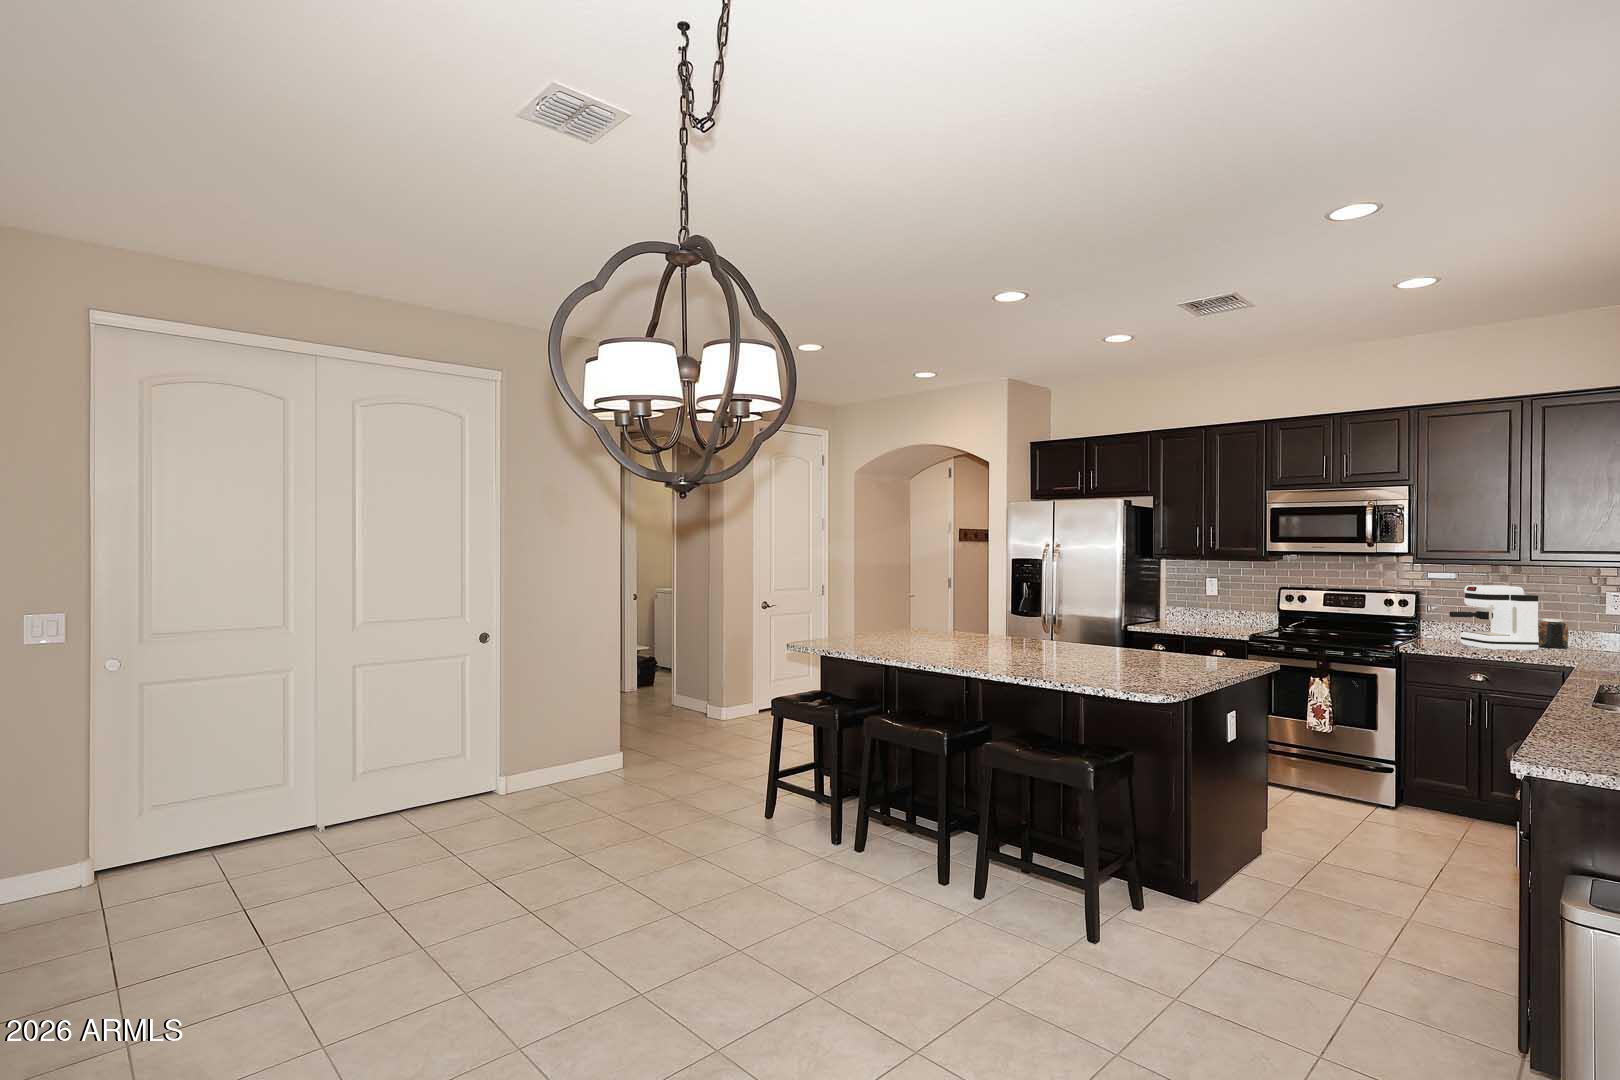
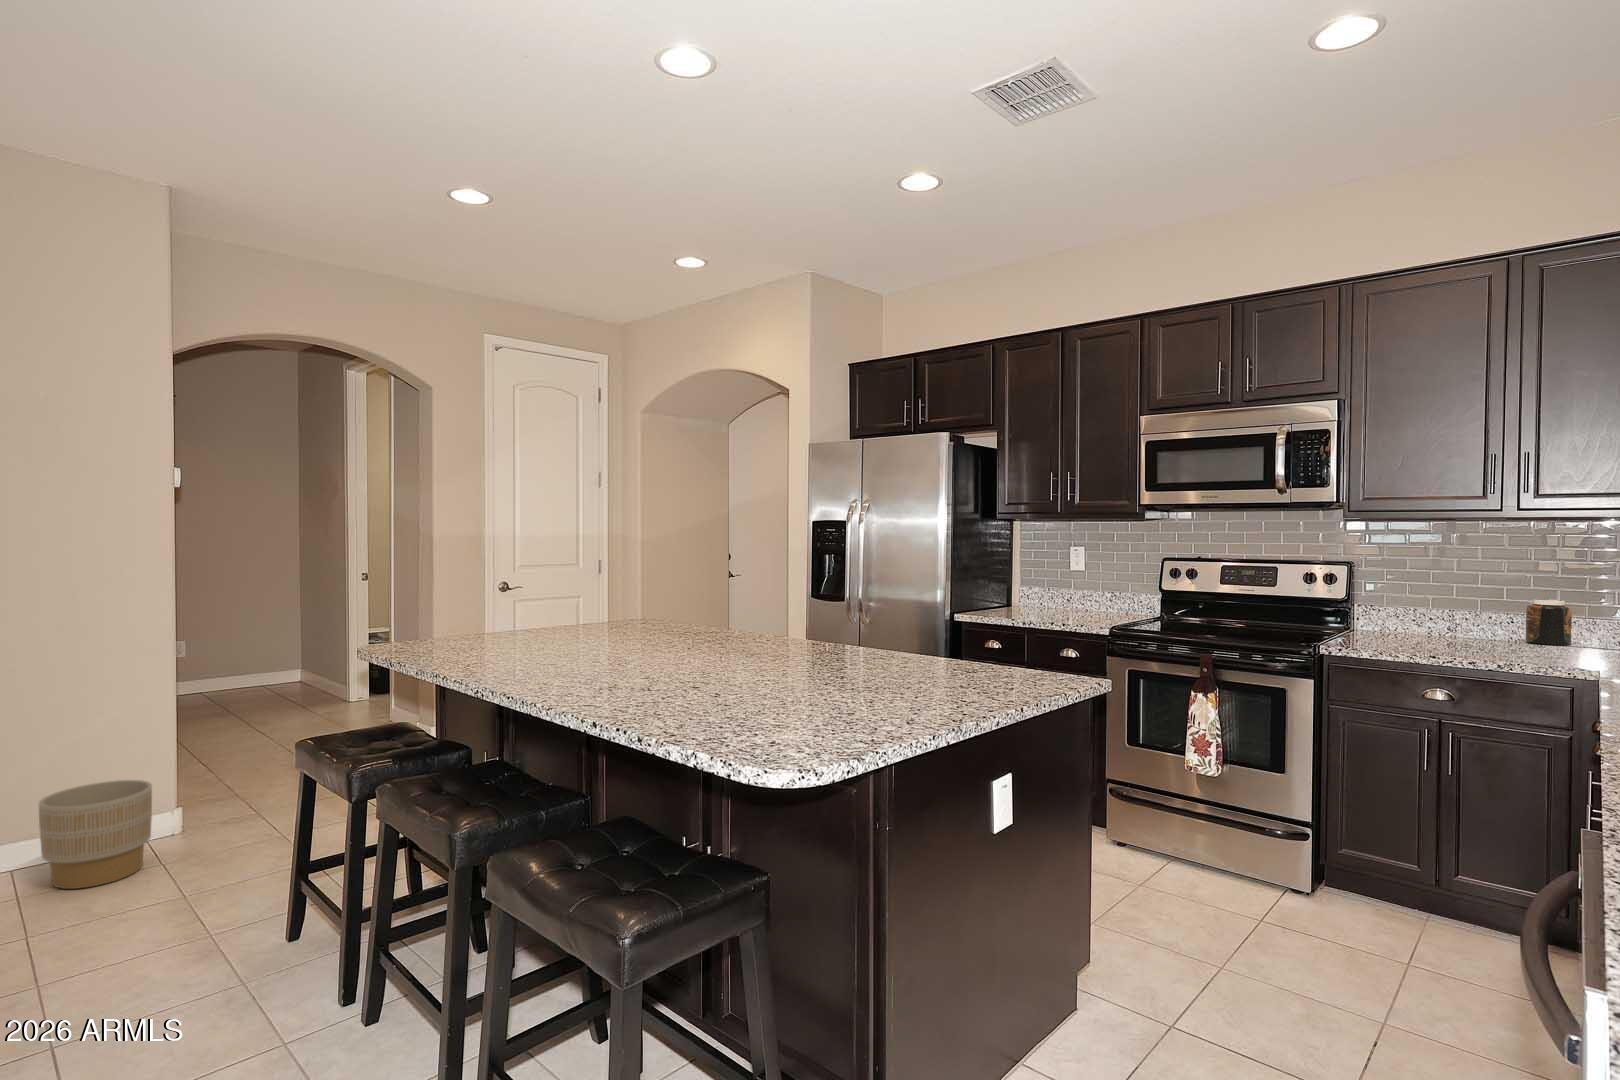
coffee maker: present [1449,585,1539,651] -> none [1396,550,1531,651]
planter: none [566,728,623,793] -> present [39,780,152,889]

